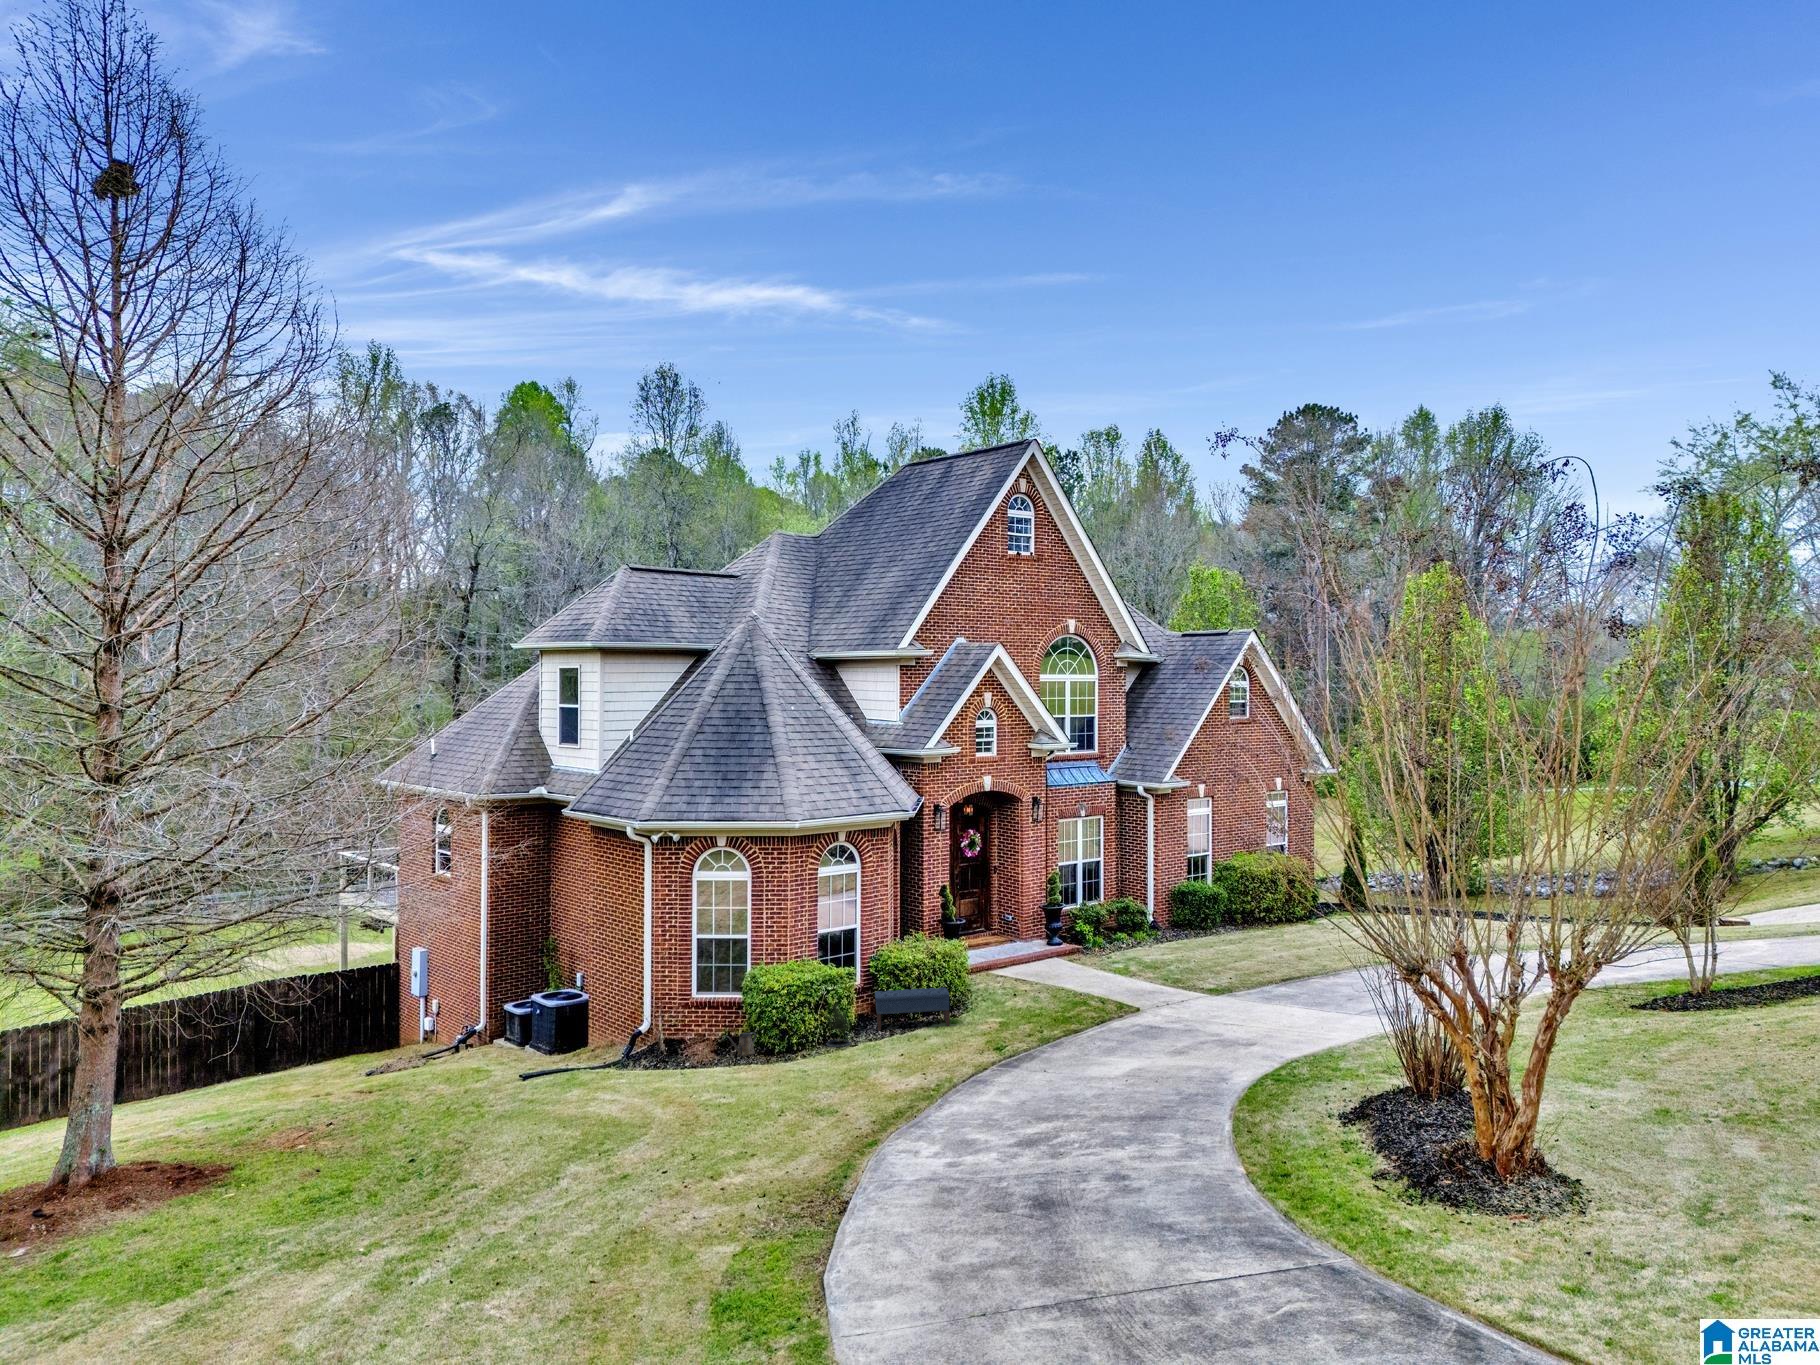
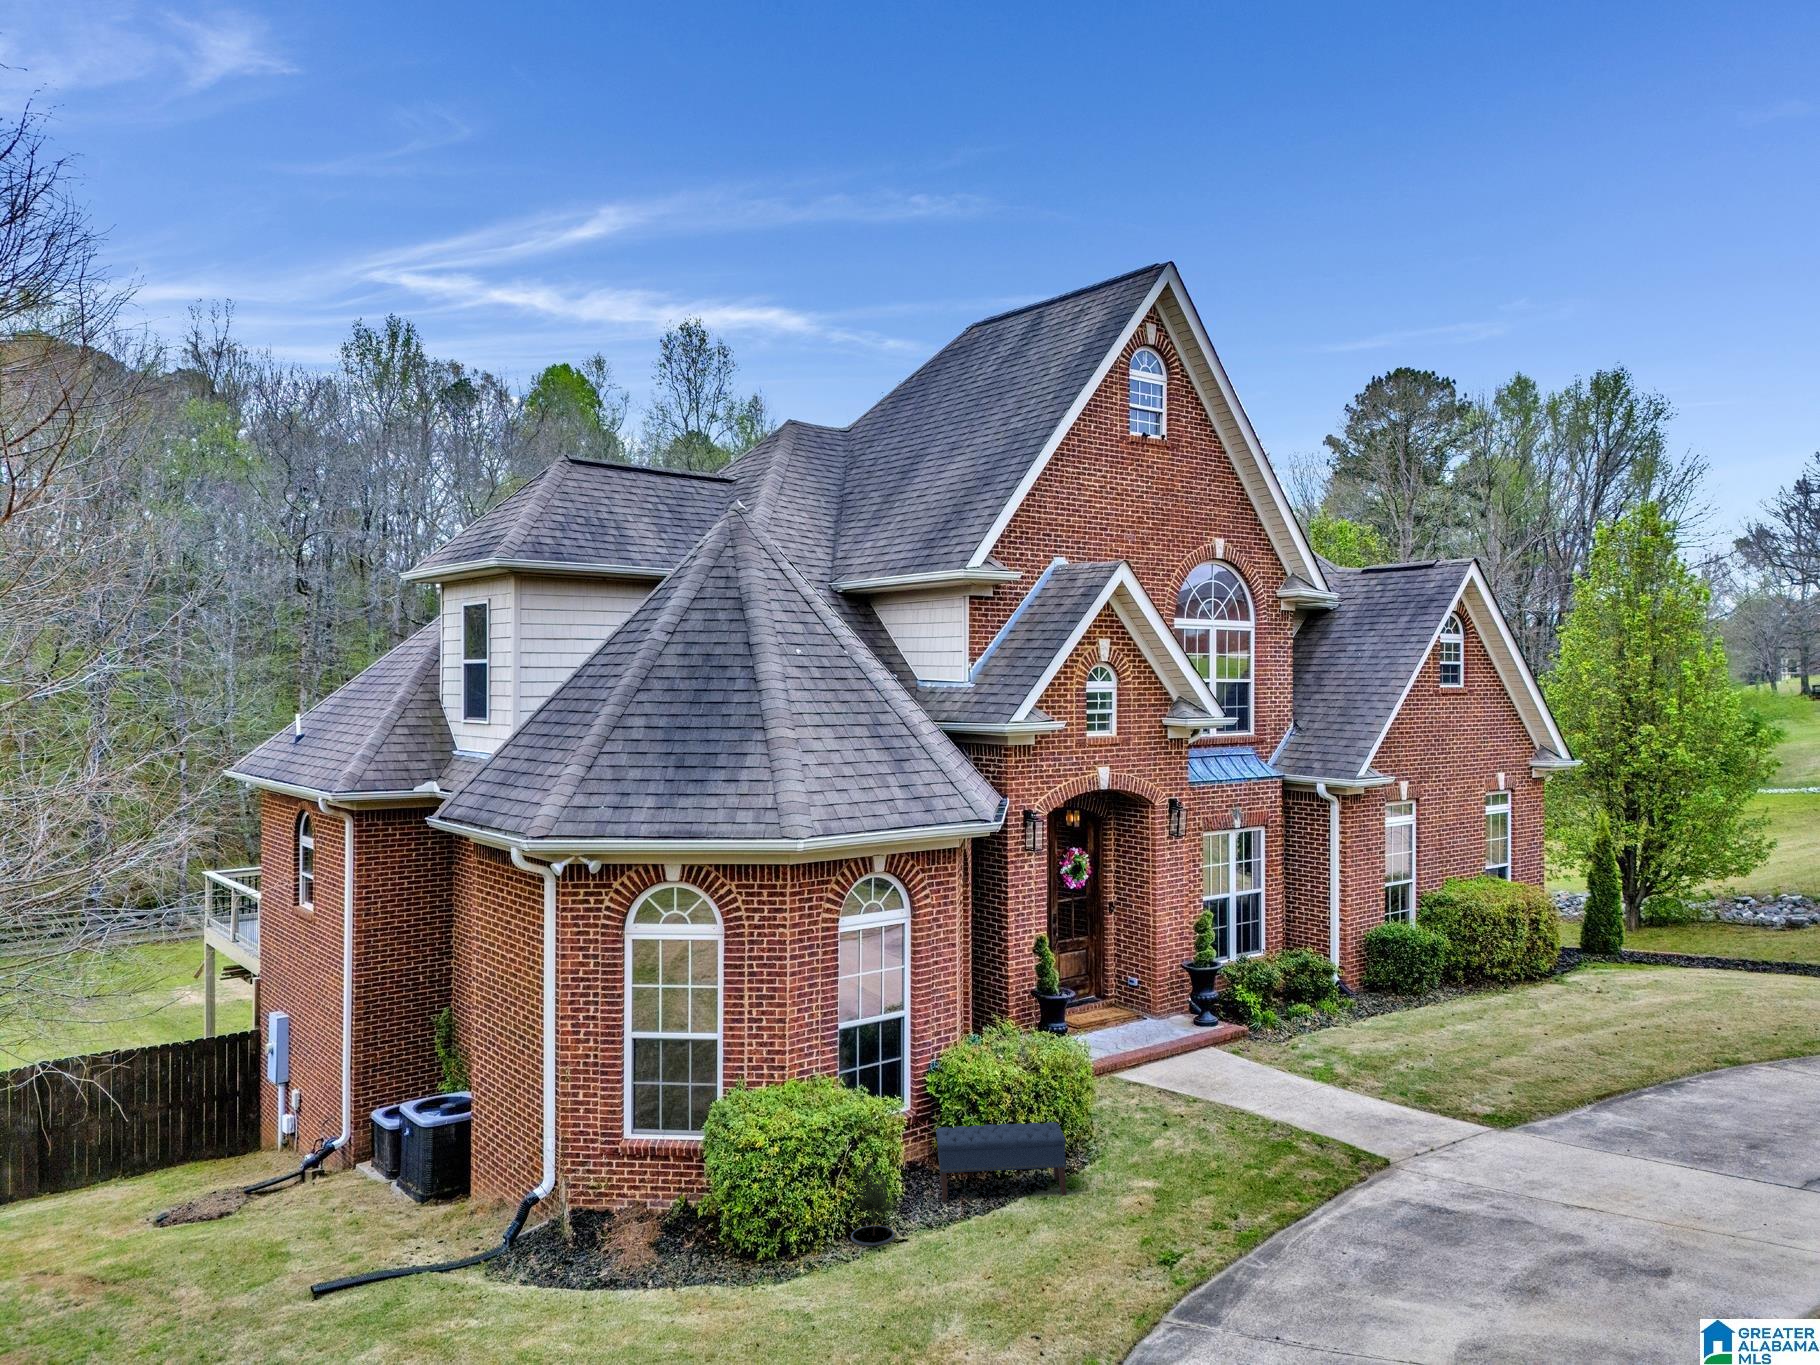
watering can: present [726,1033,756,1056] -> none [667,1216,726,1264]

